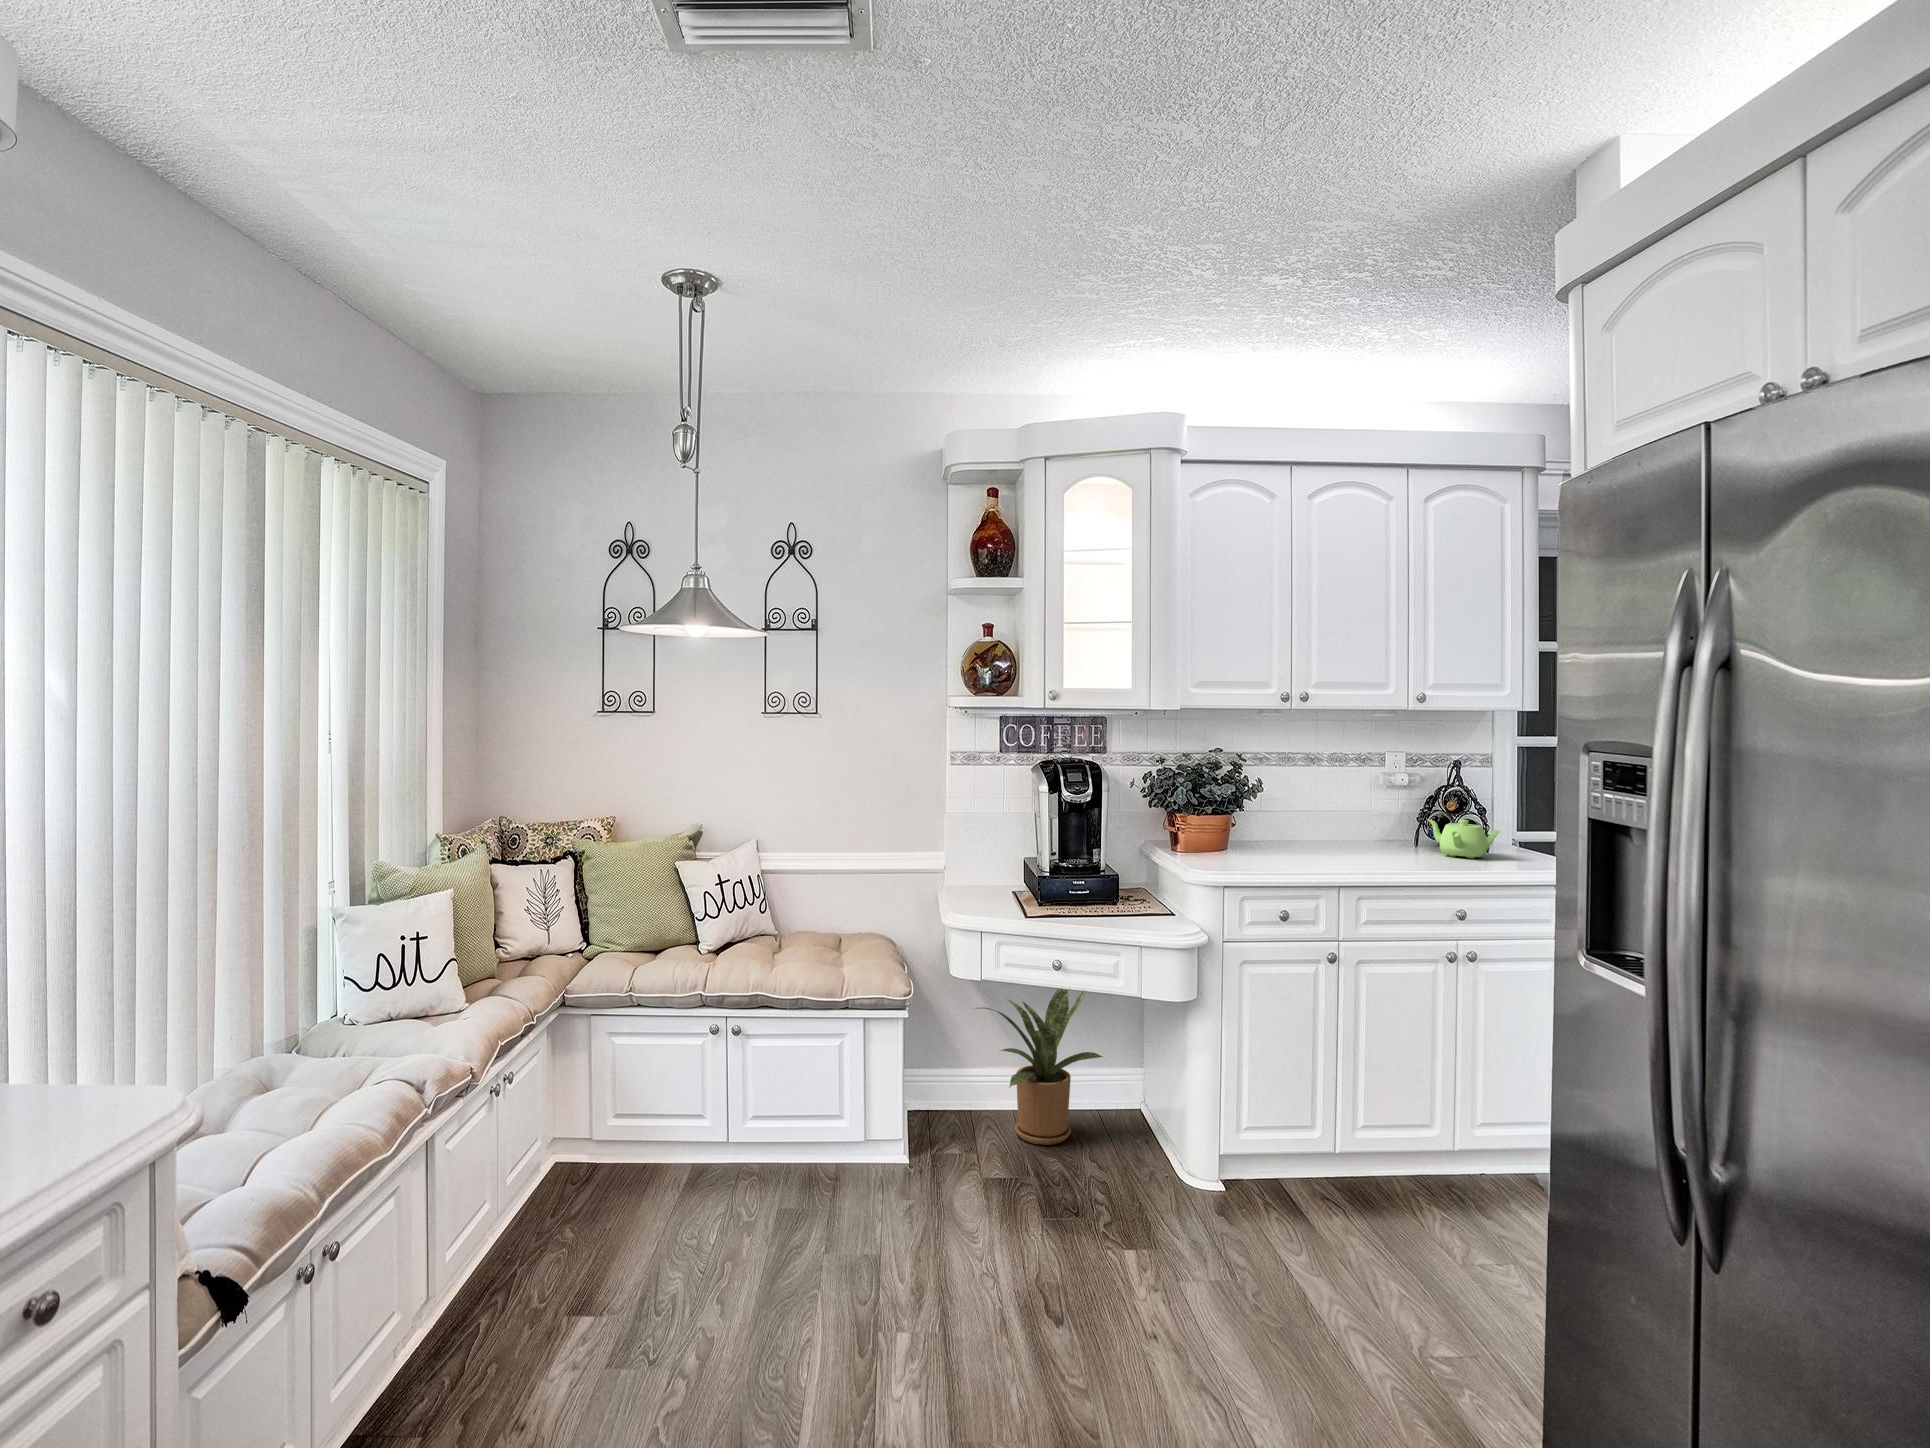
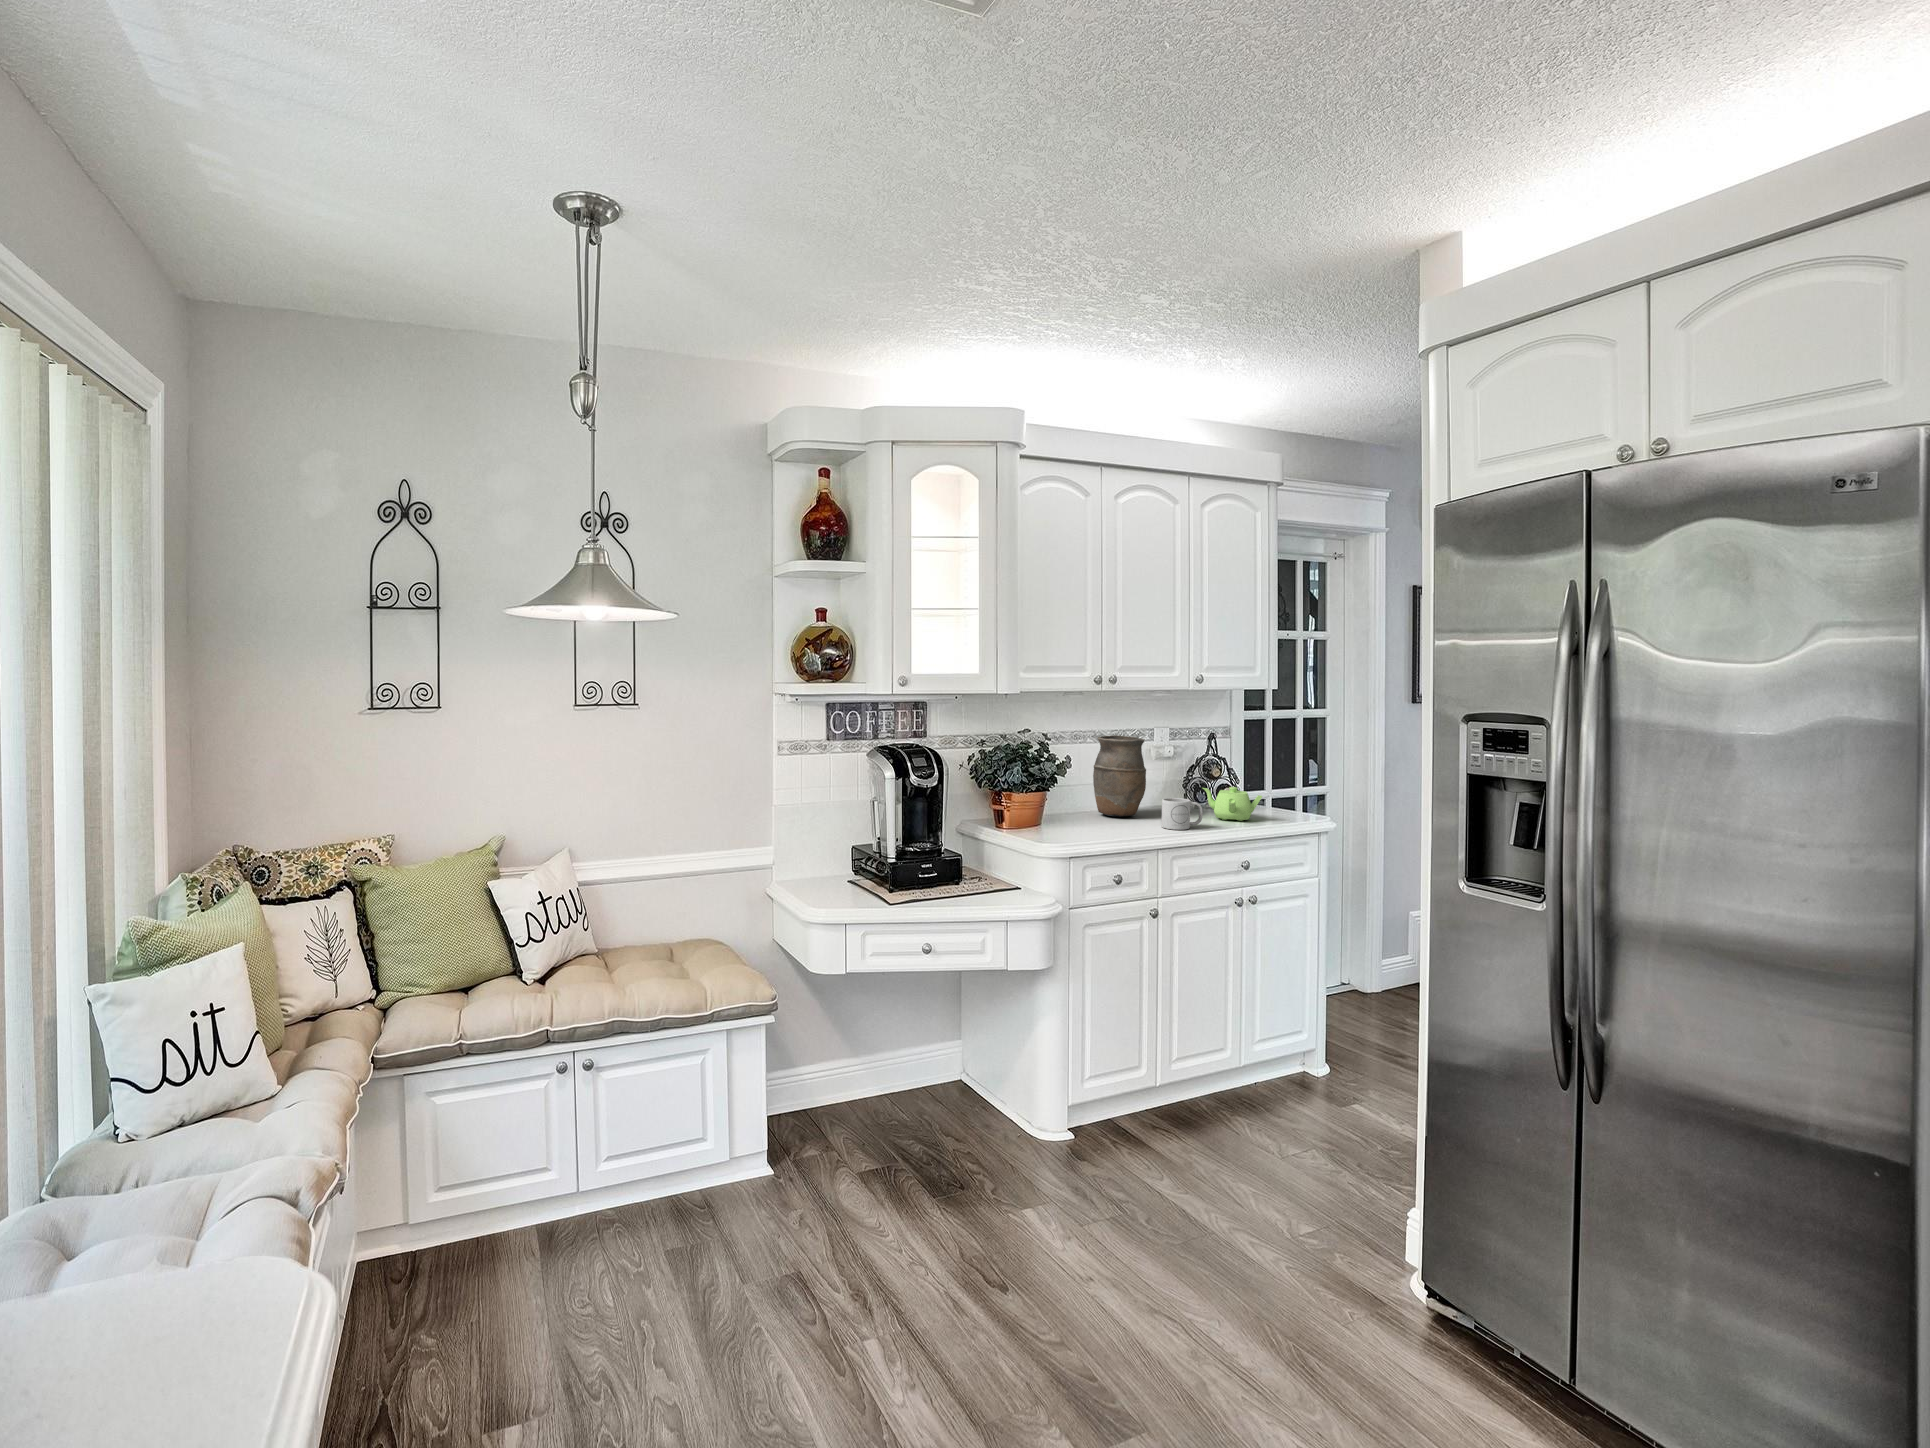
vase: none [1298,759,1358,846] -> present [1093,735,1146,816]
mug: none [1363,827,1412,861] -> present [1161,798,1203,830]
house plant: present [976,989,1103,1145] -> none [822,955,937,1129]

